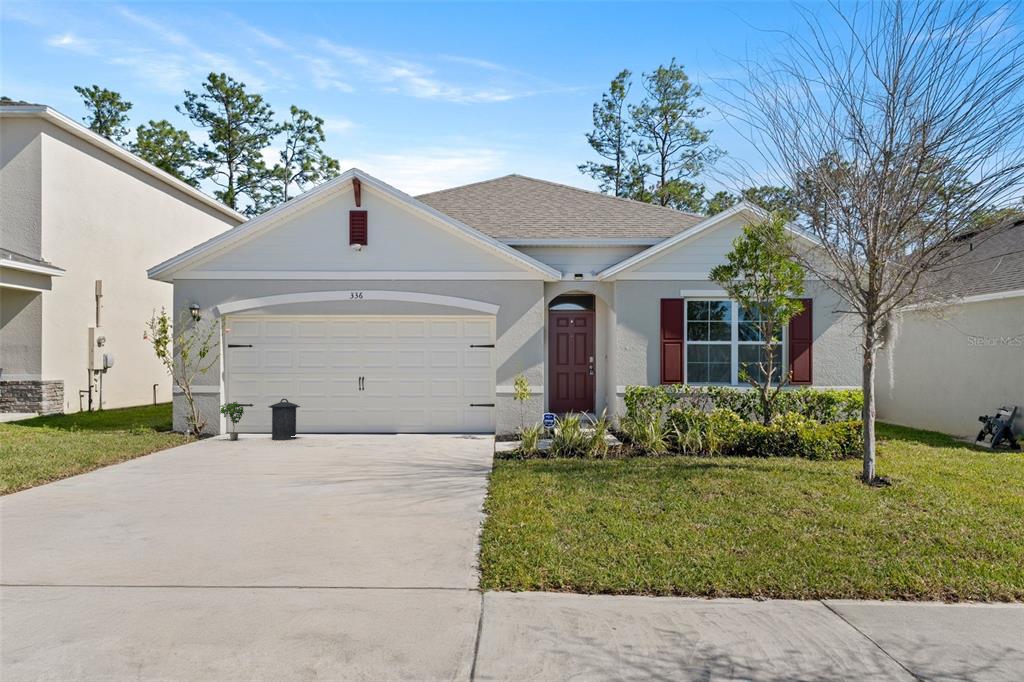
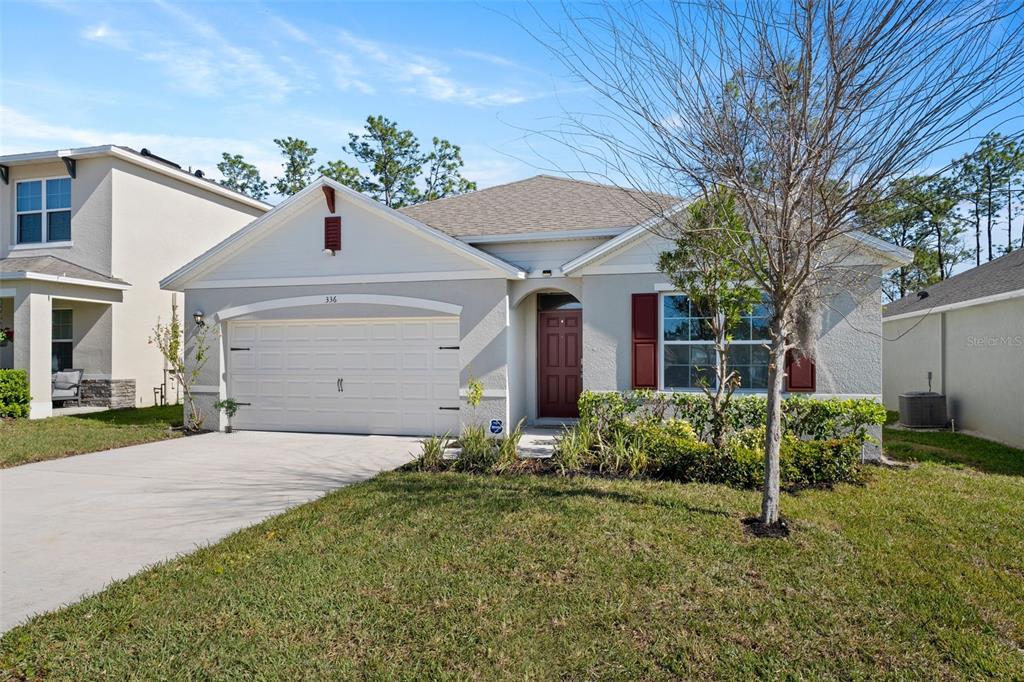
trash can: present [268,399,300,440] -> none [256,396,283,435]

